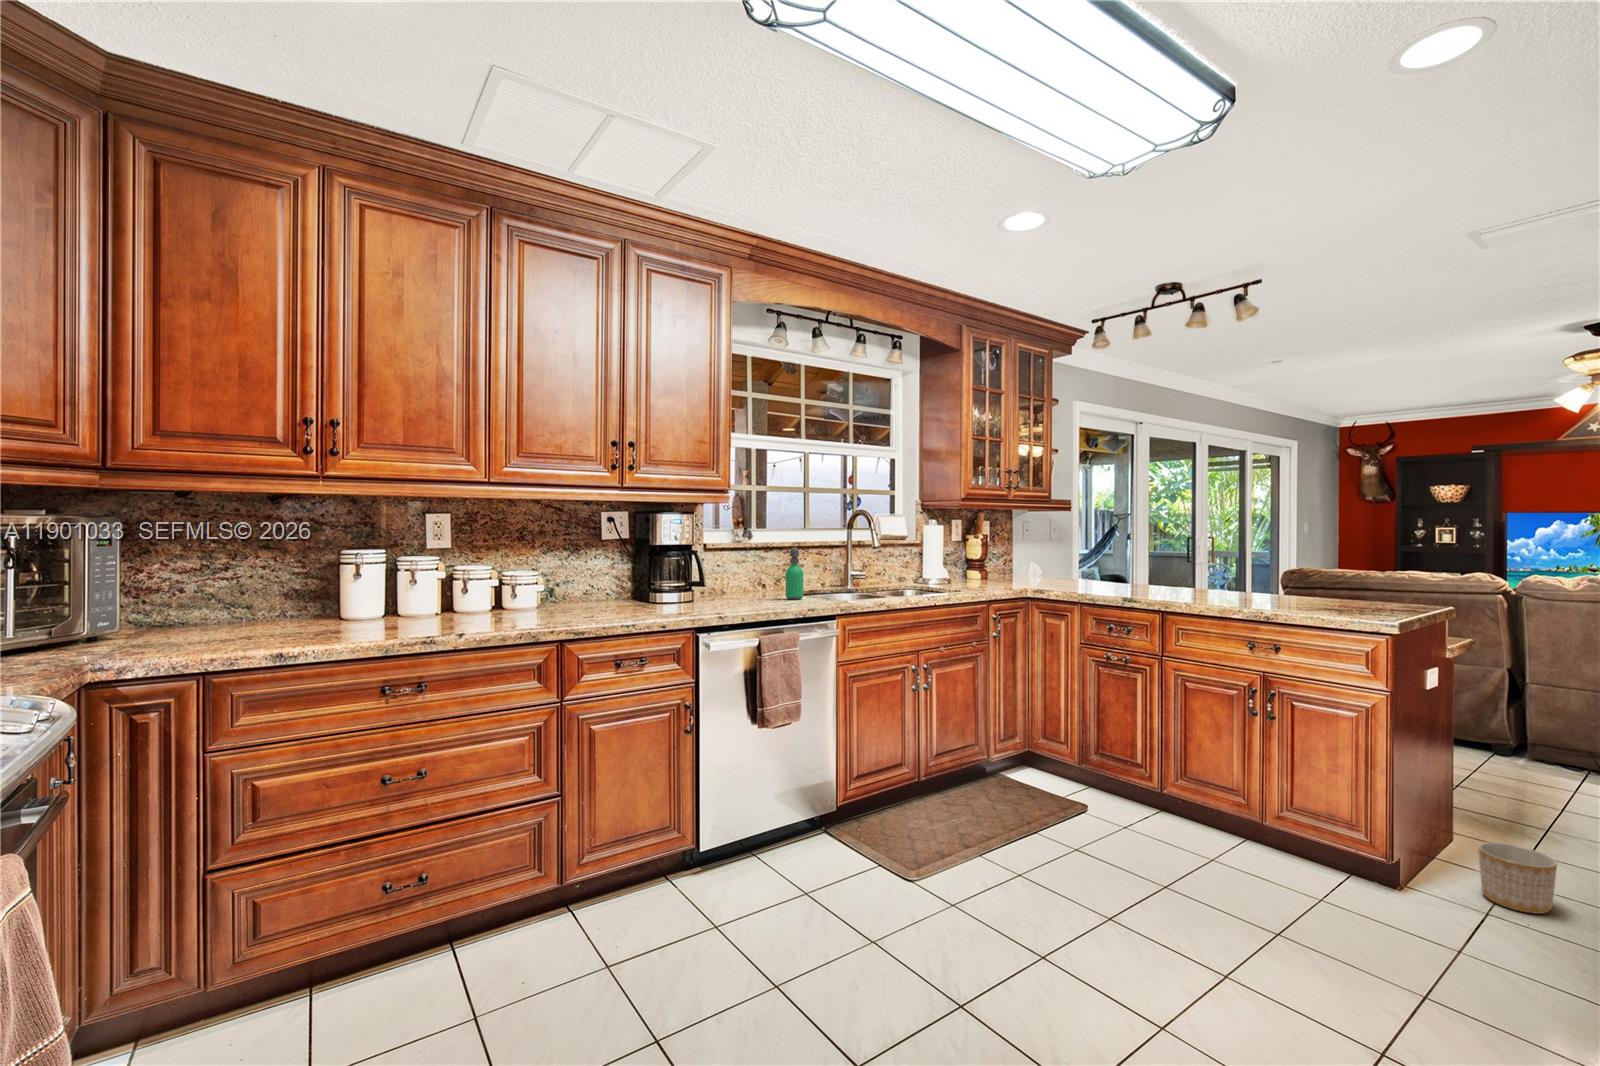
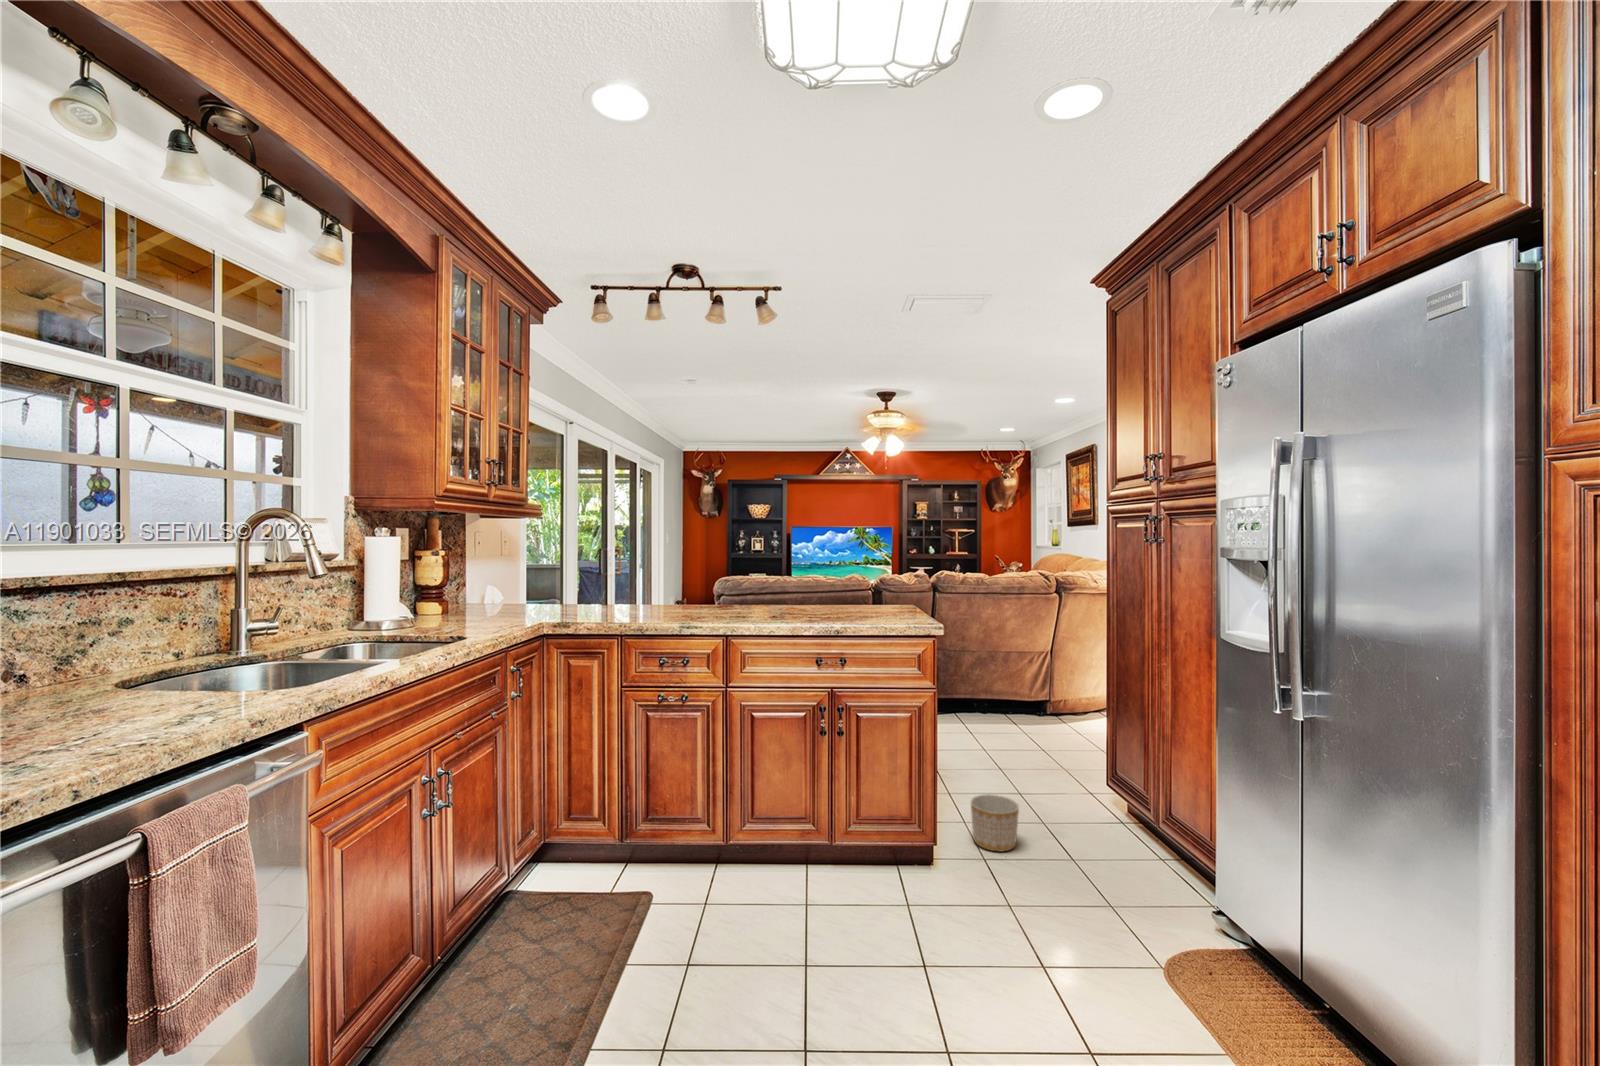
soap dispenser: present [784,547,803,600] -> none [113,594,171,716]

